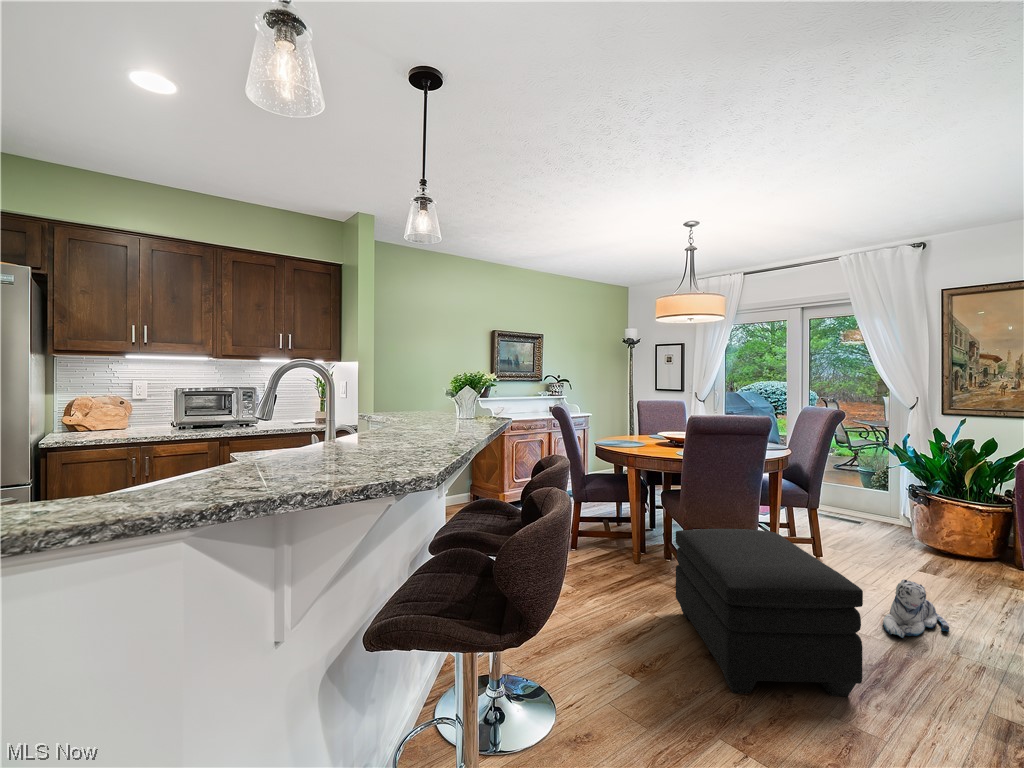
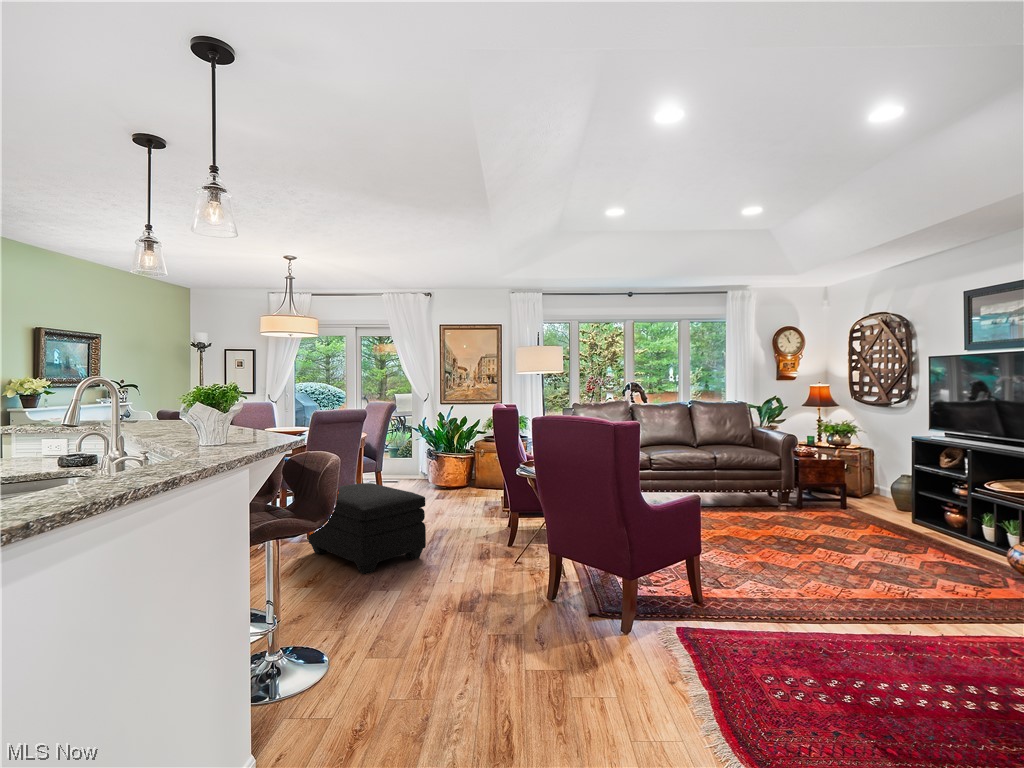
plush toy: present [883,579,949,638] -> none [426,498,455,530]

